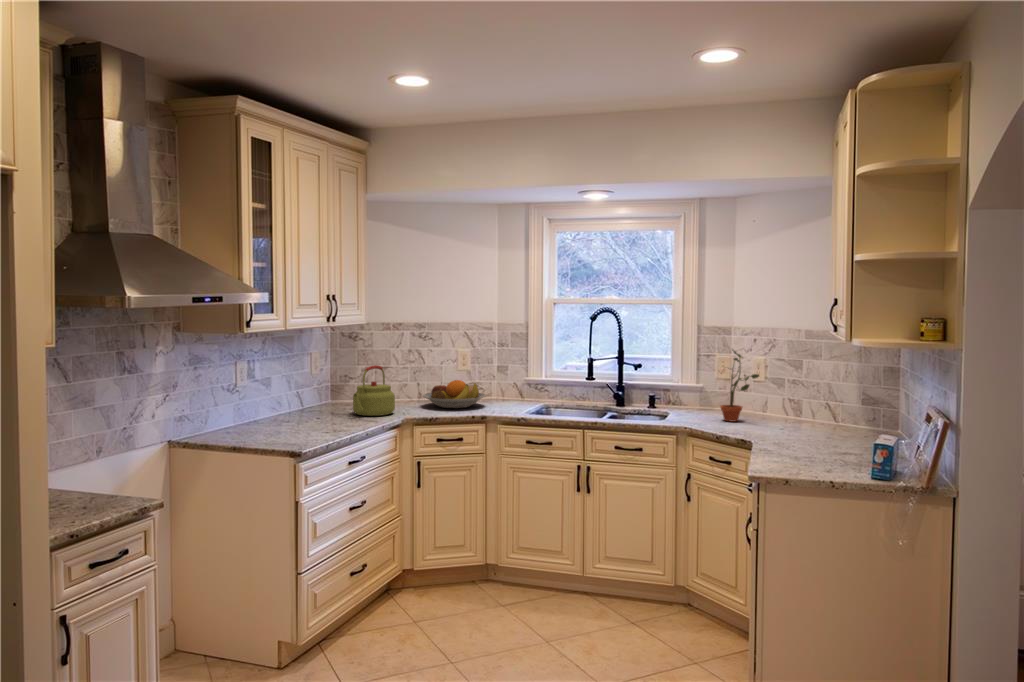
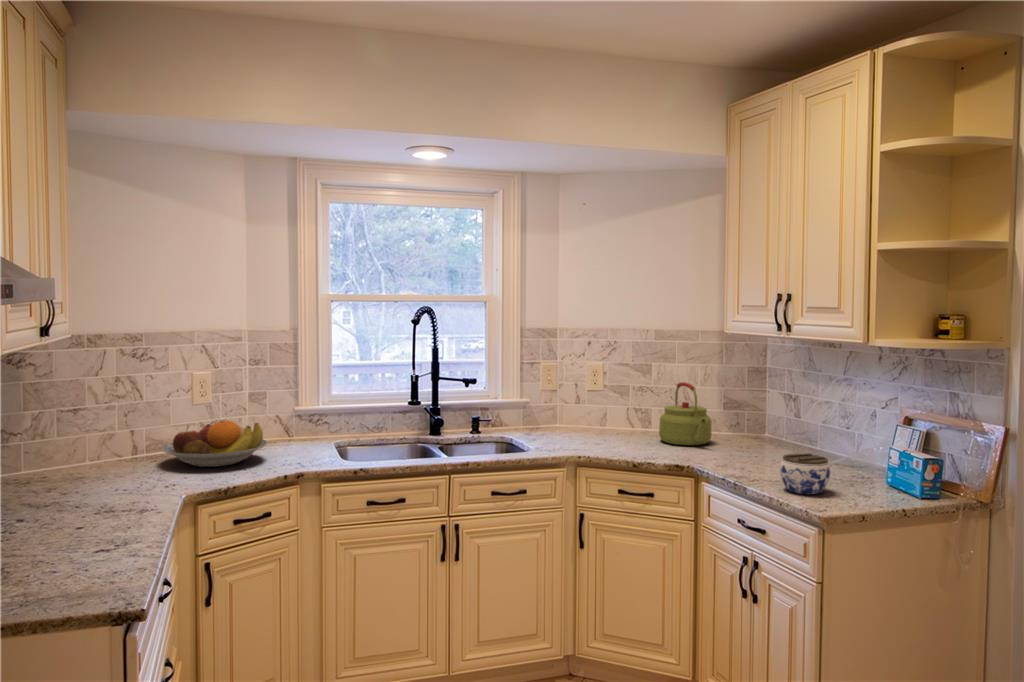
potted plant: present [721,350,759,422] -> none [565,354,621,442]
kettle: present [353,365,395,416] -> present [659,382,712,445]
jar: none [780,435,824,470] -> present [780,454,830,494]

